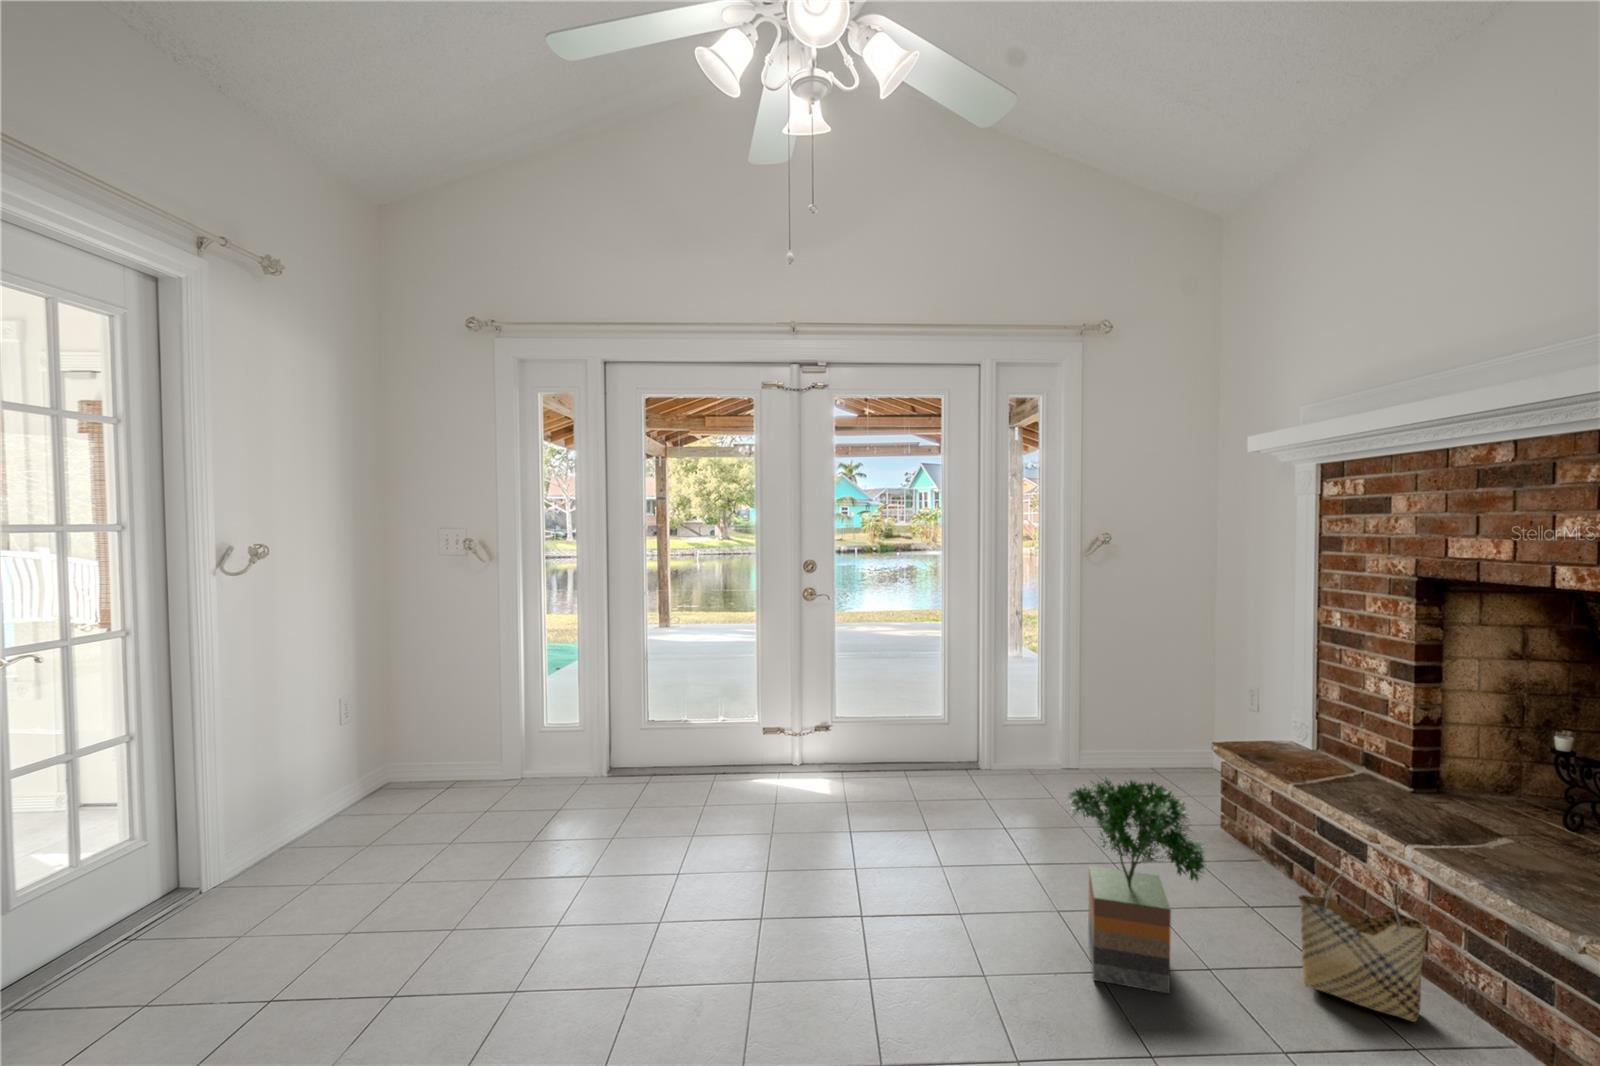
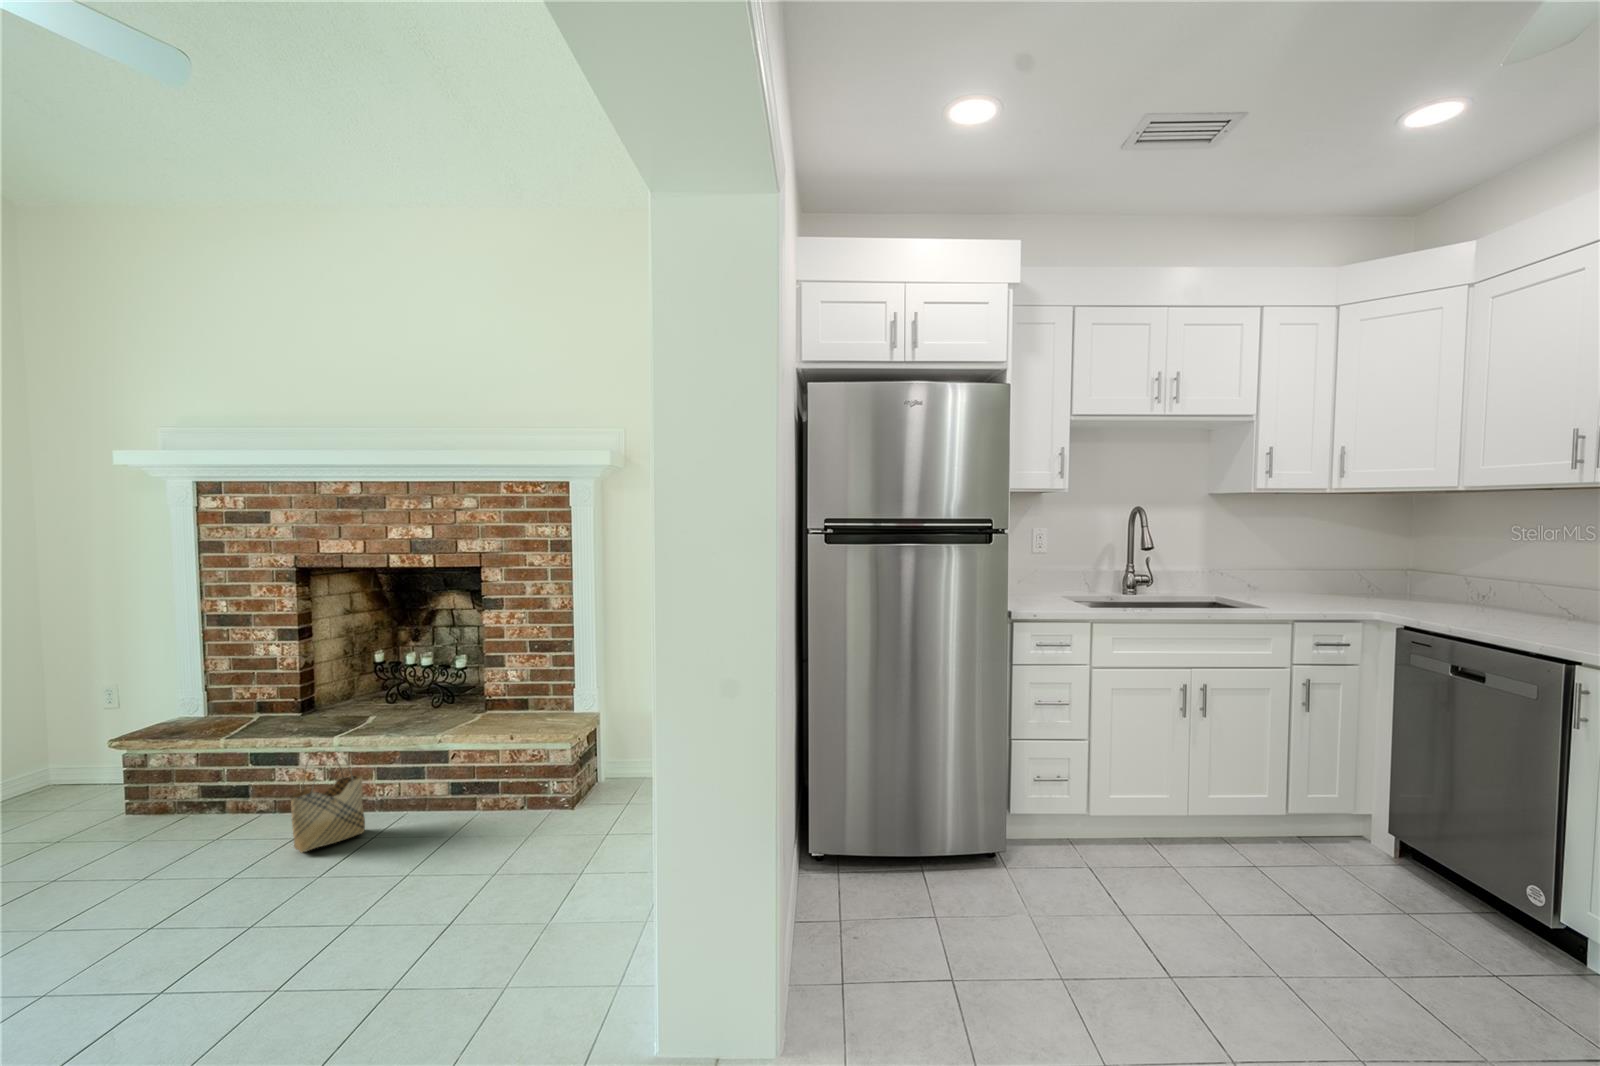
potted tree: present [1068,779,1205,993] -> none [98,758,258,944]

